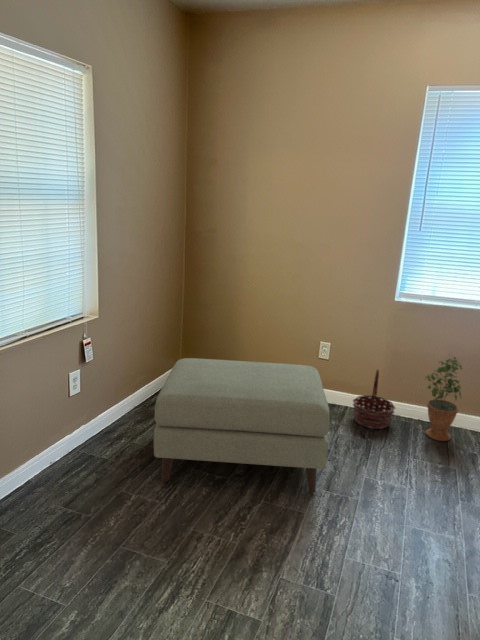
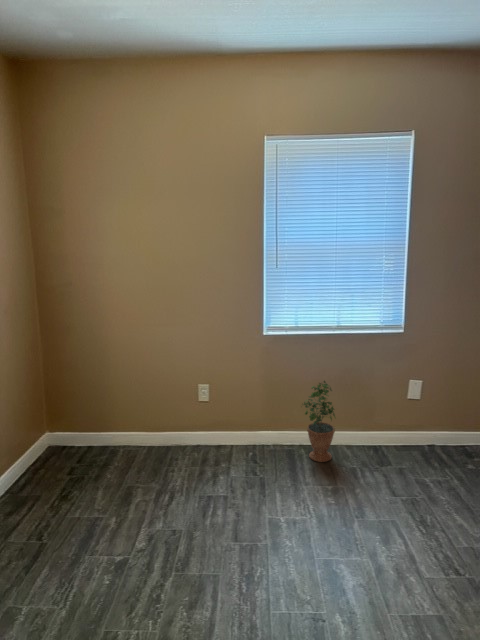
ottoman: present [154,358,330,493] -> none [37,415,232,582]
basket: present [353,370,395,429] -> none [238,404,279,464]

